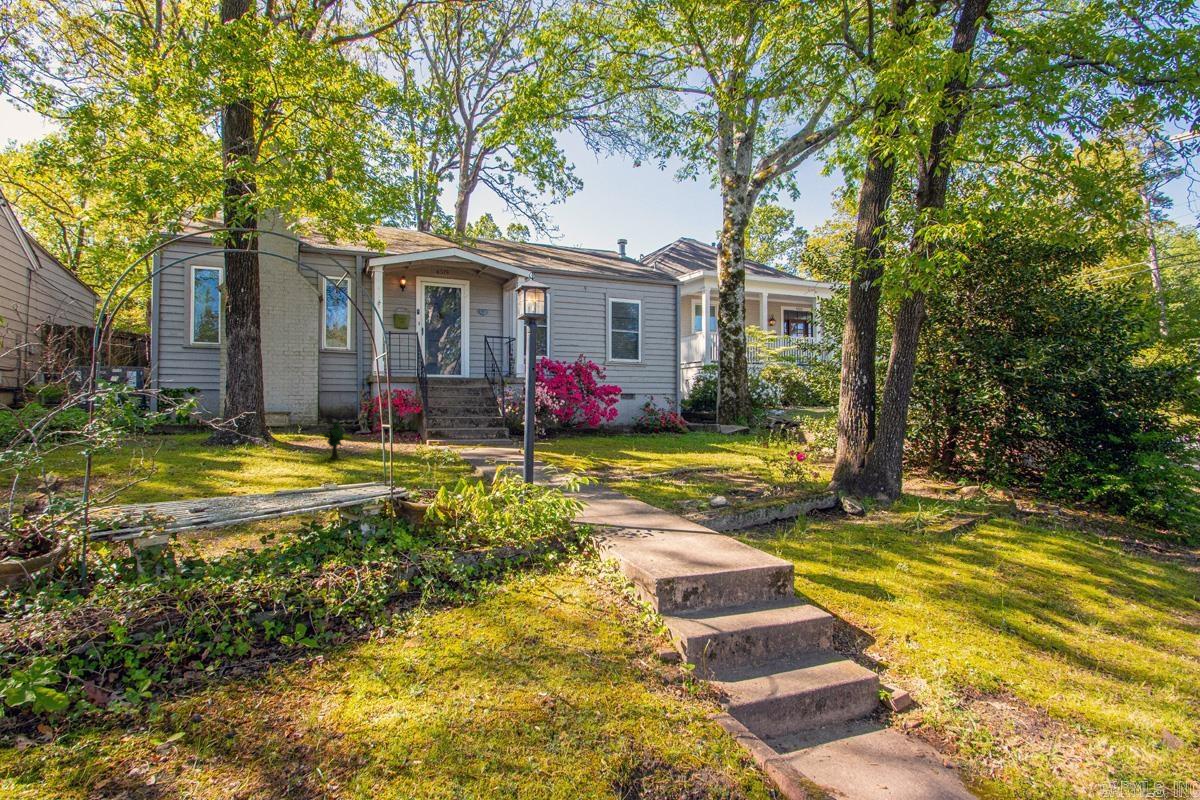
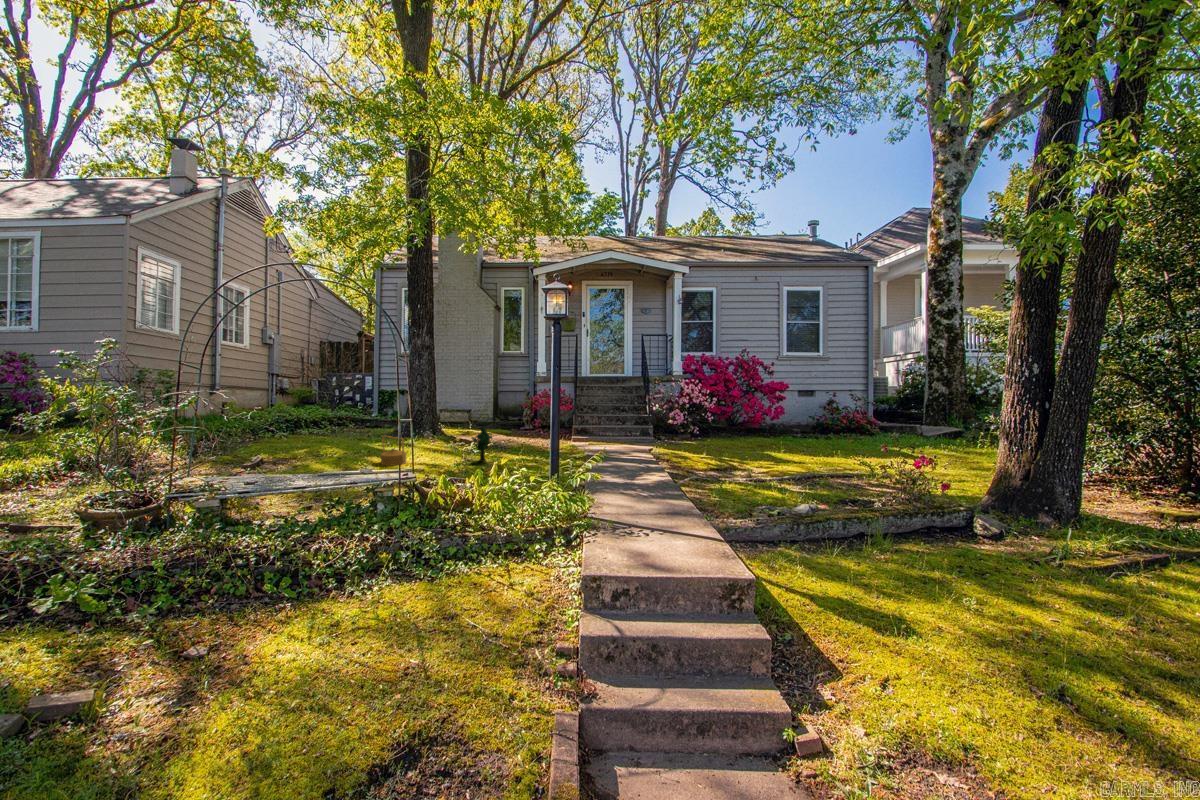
basket: none [216,432,247,465] -> present [380,435,406,465]

